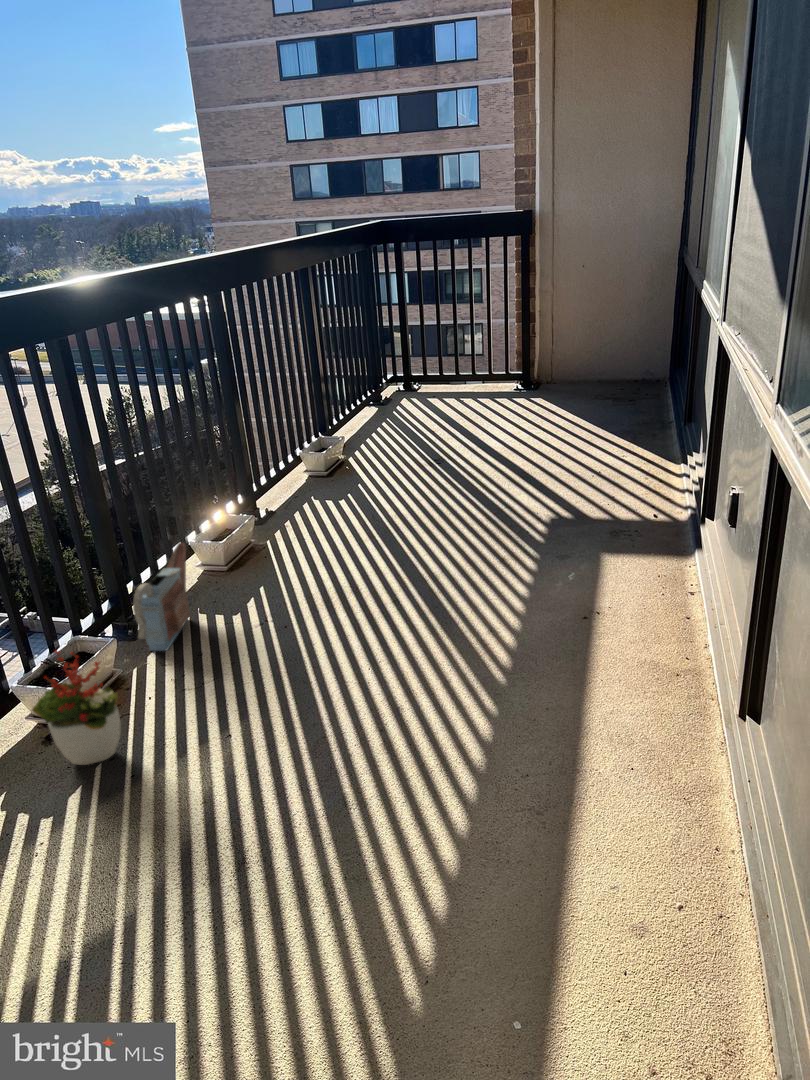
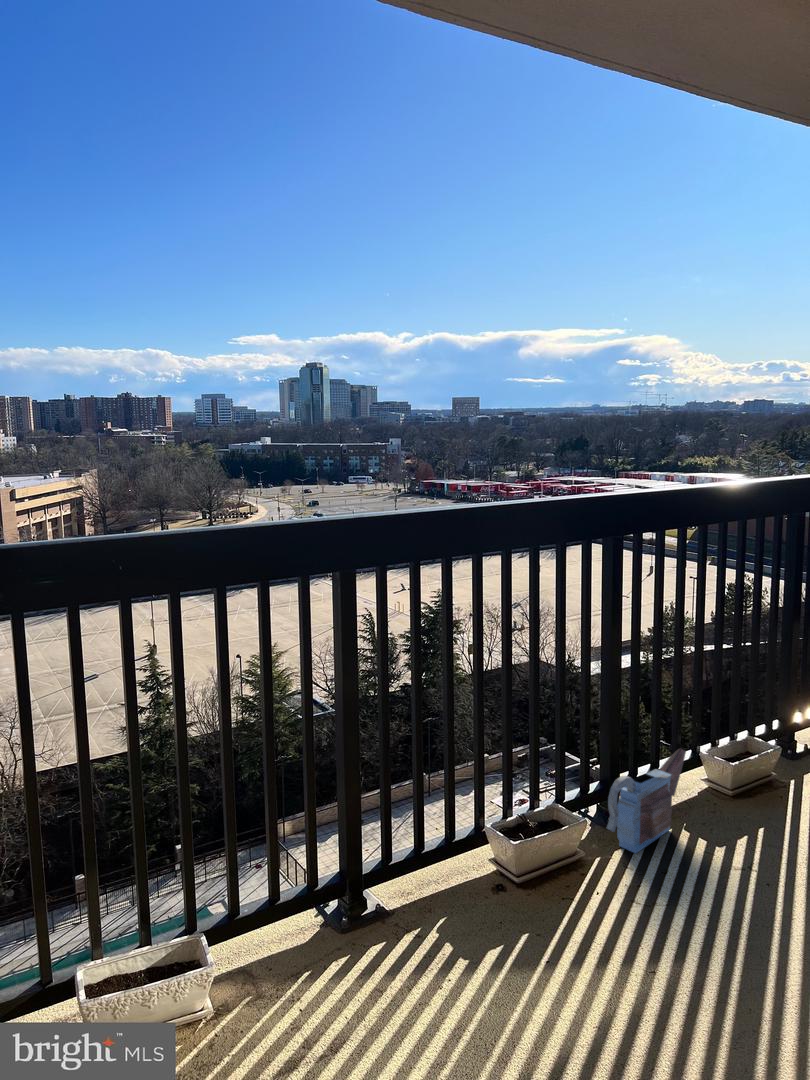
decorative plant: present [33,651,120,765] -> none [485,806,558,932]

